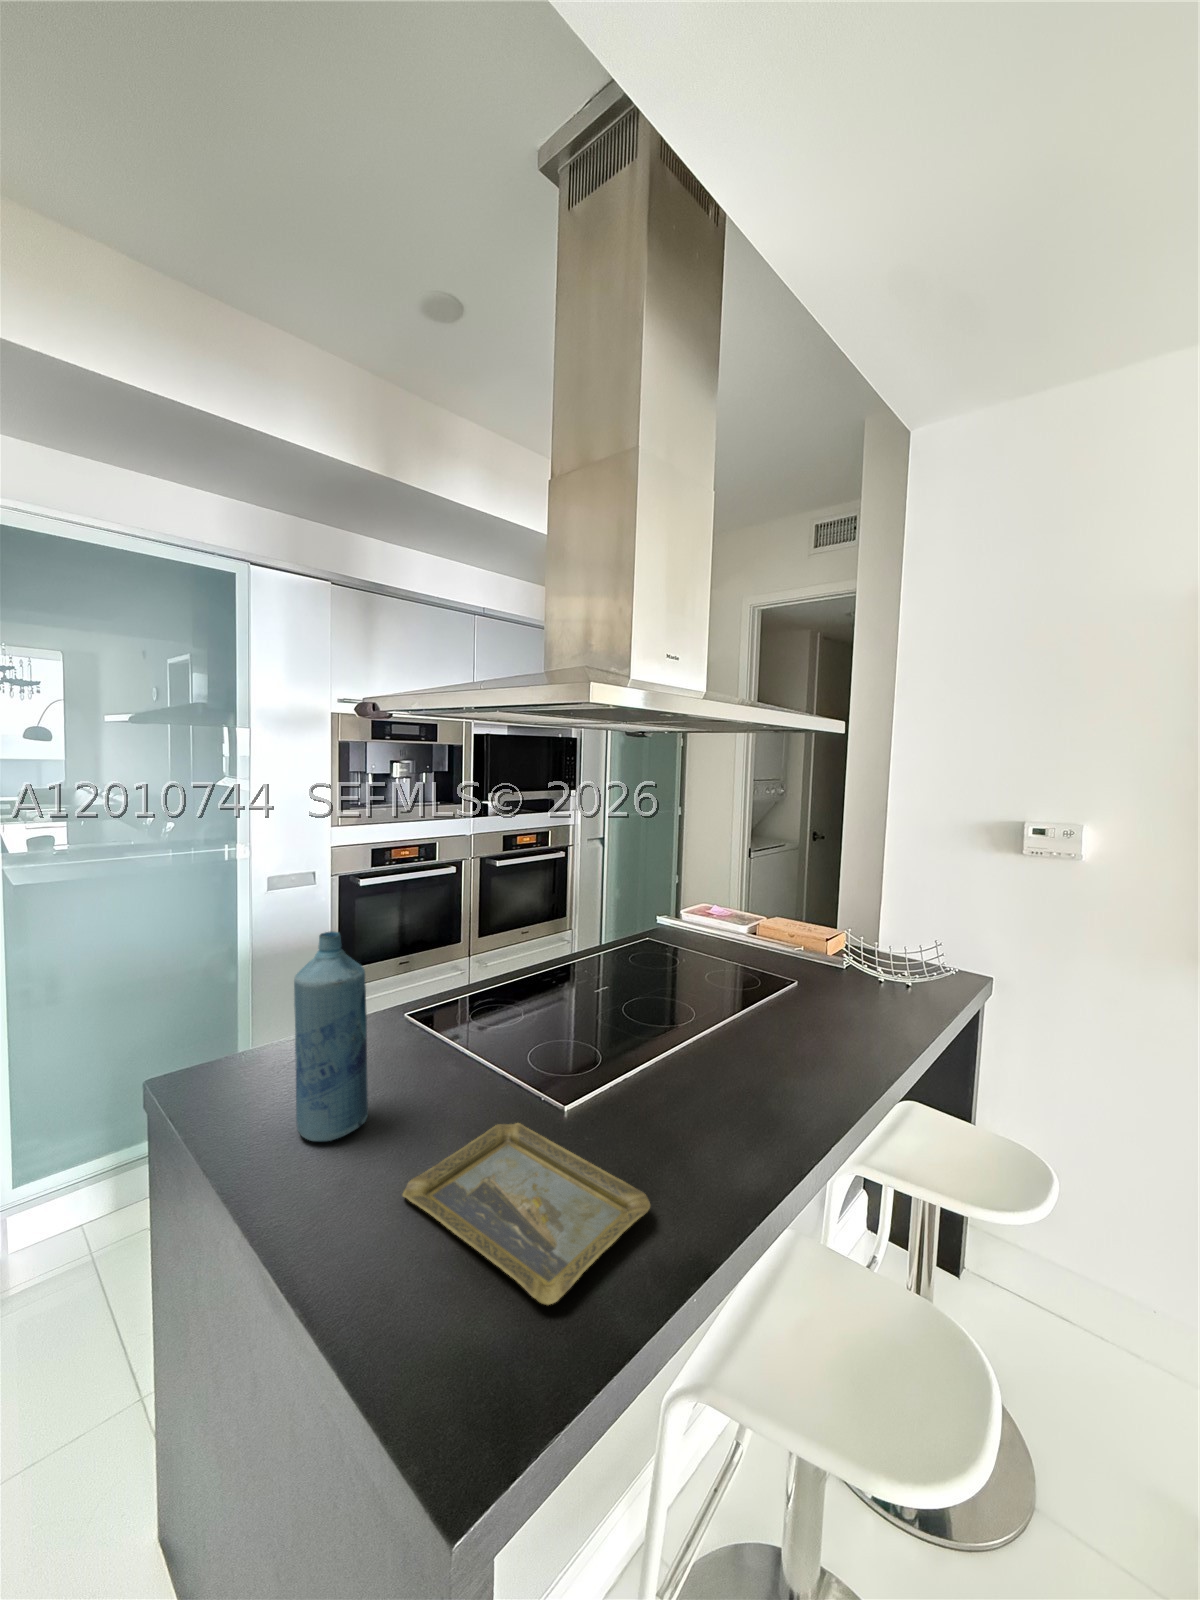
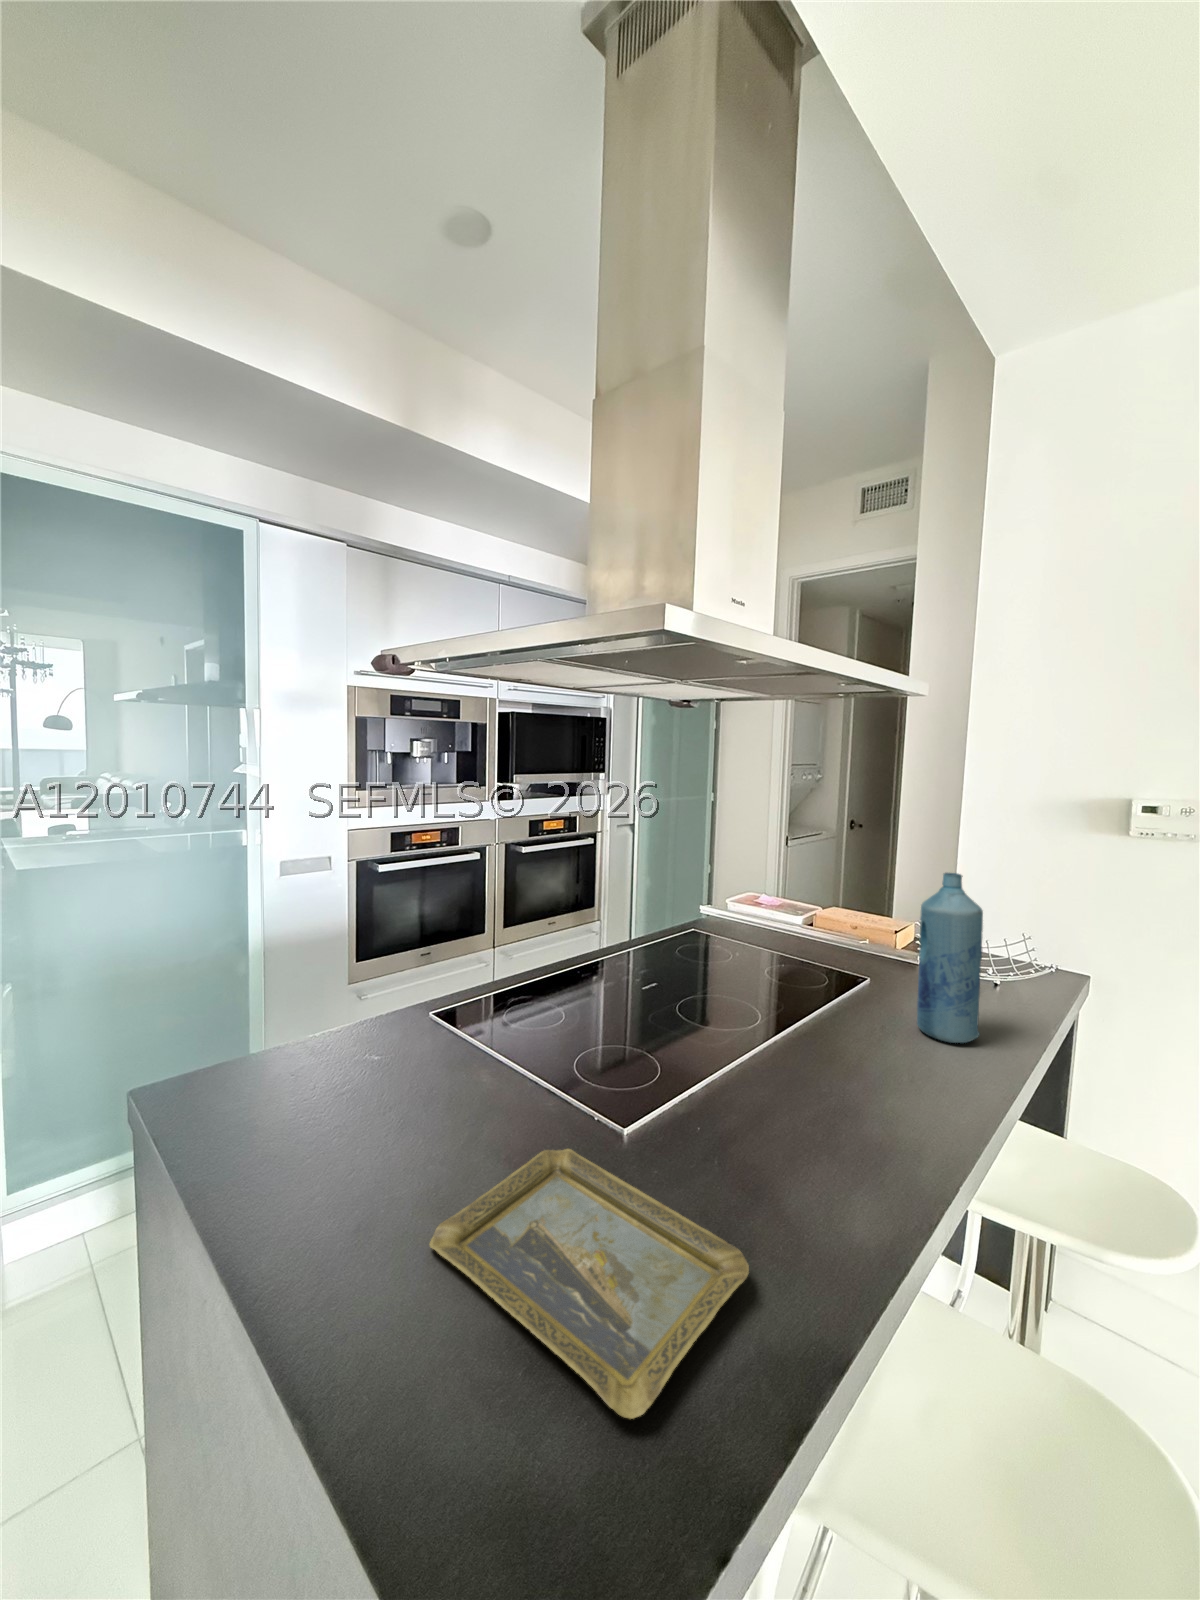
bottle: present [294,931,368,1141] -> present [917,873,983,1043]

